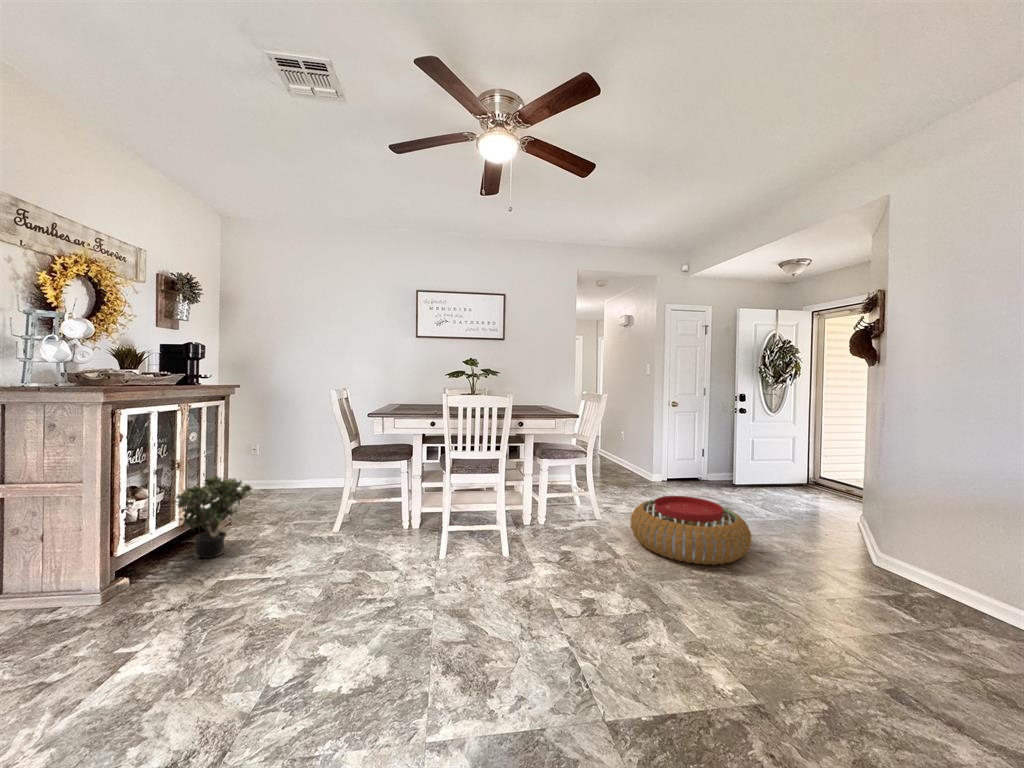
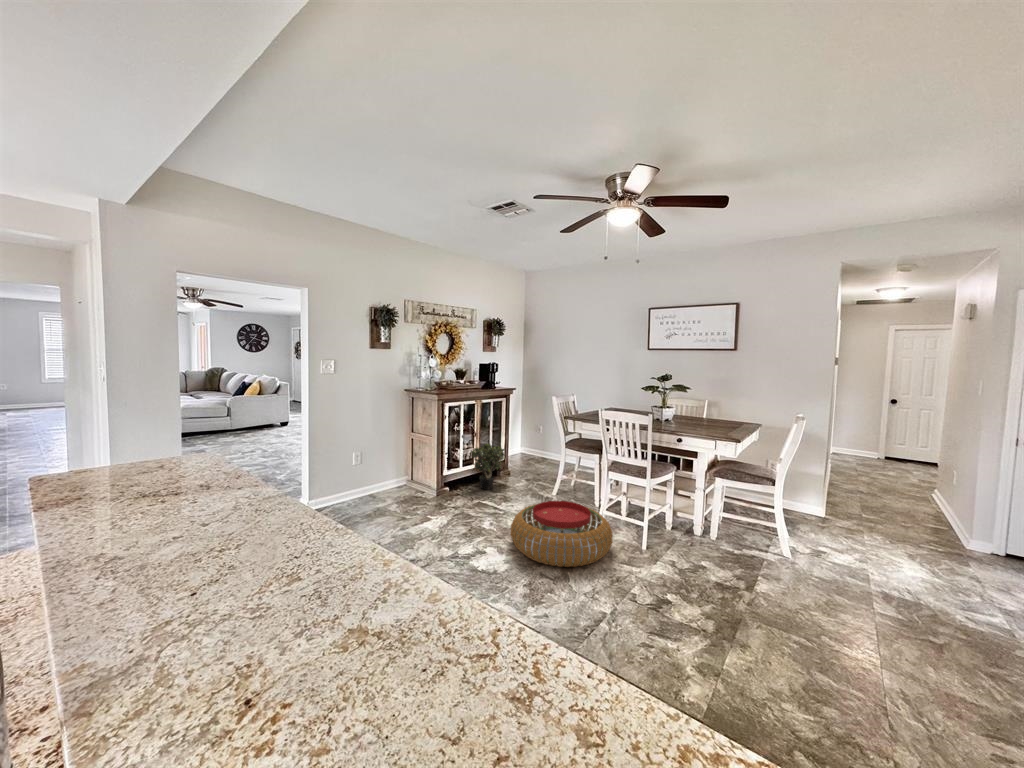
pouf: present [630,496,751,565] -> present [511,501,613,567]

